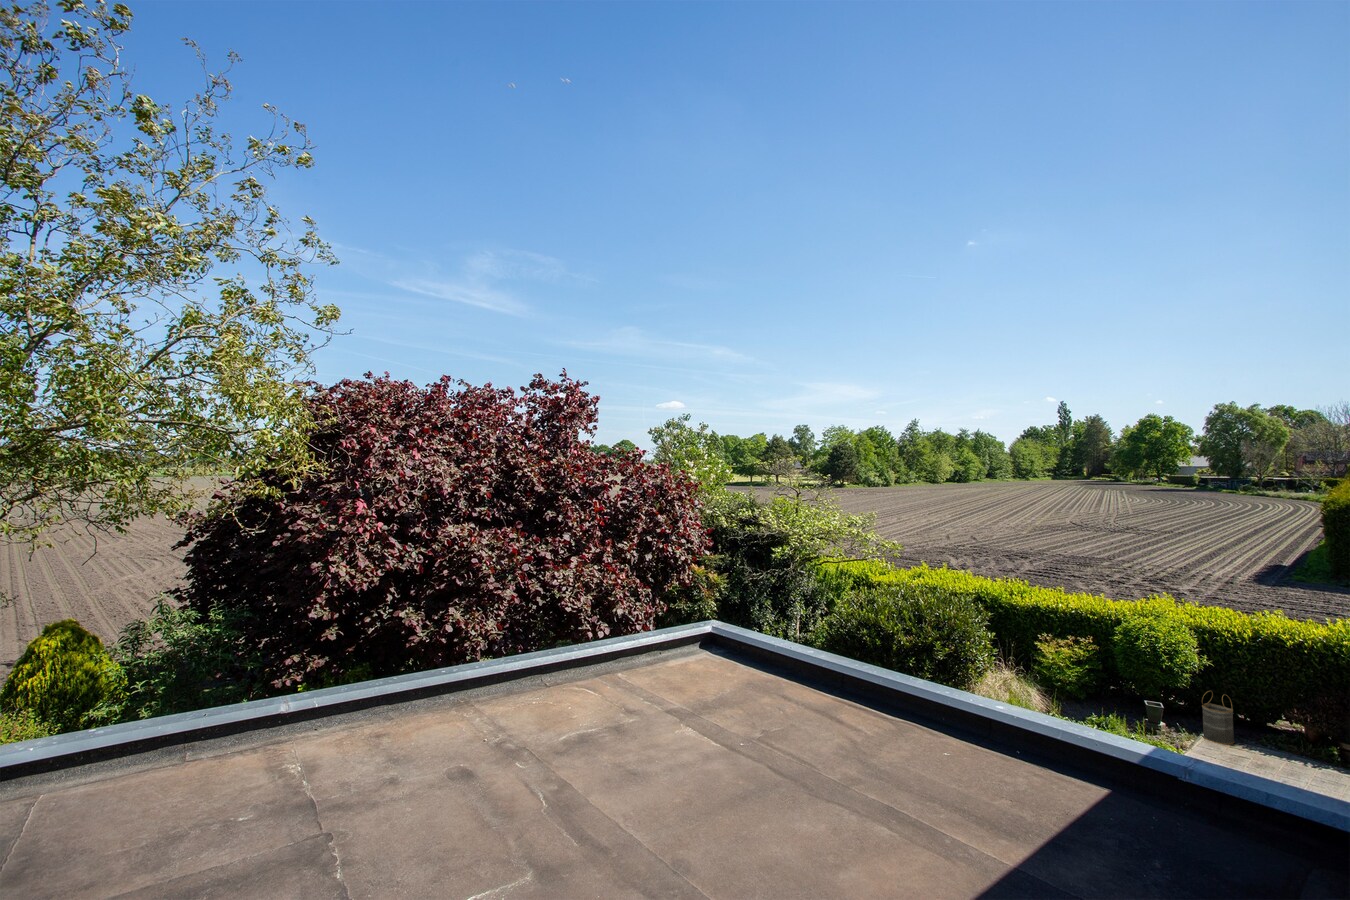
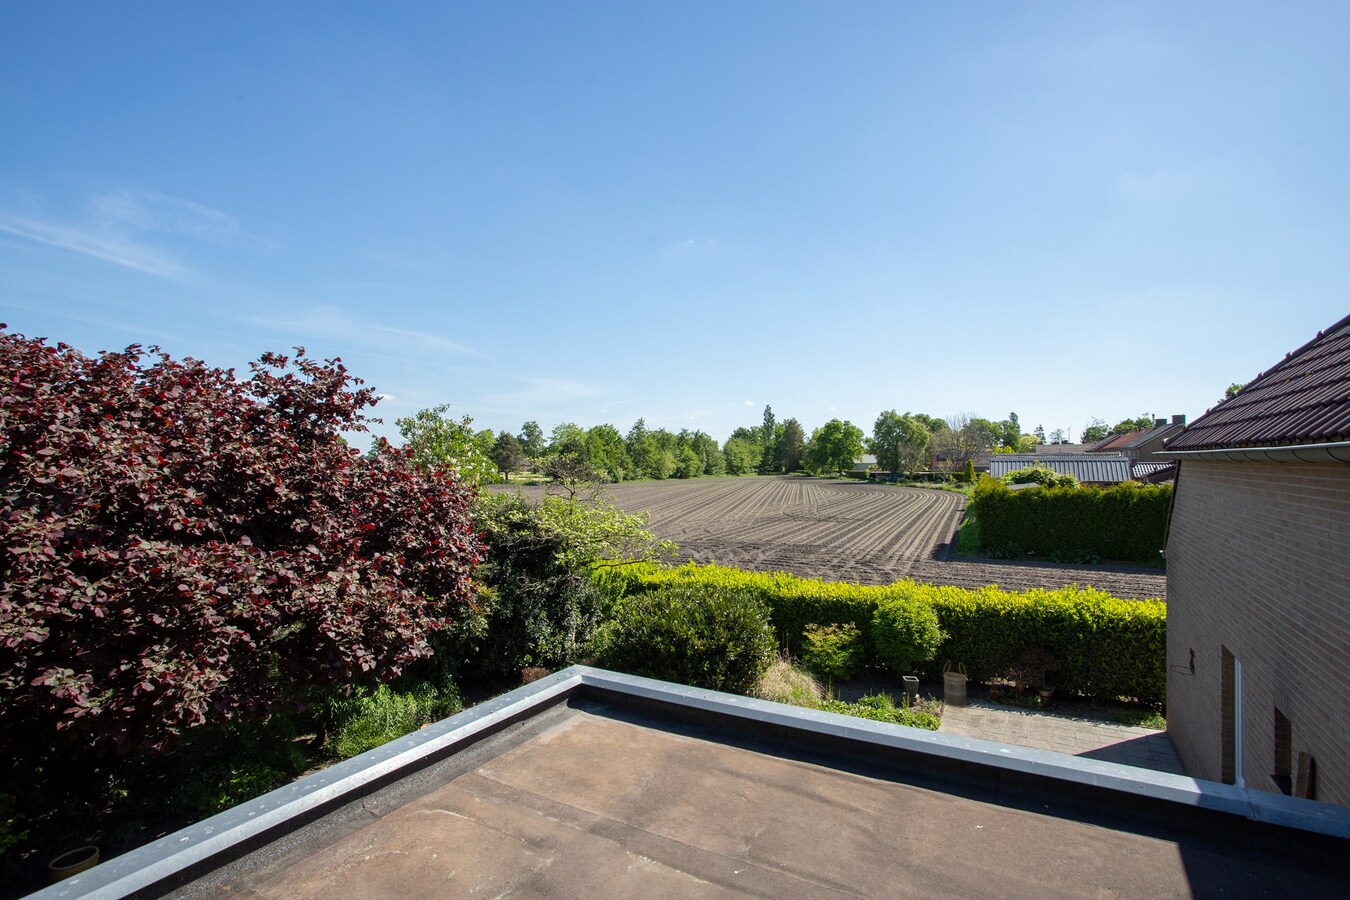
potted plant: none [1255,705,1302,742] -> present [980,668,1009,698]

